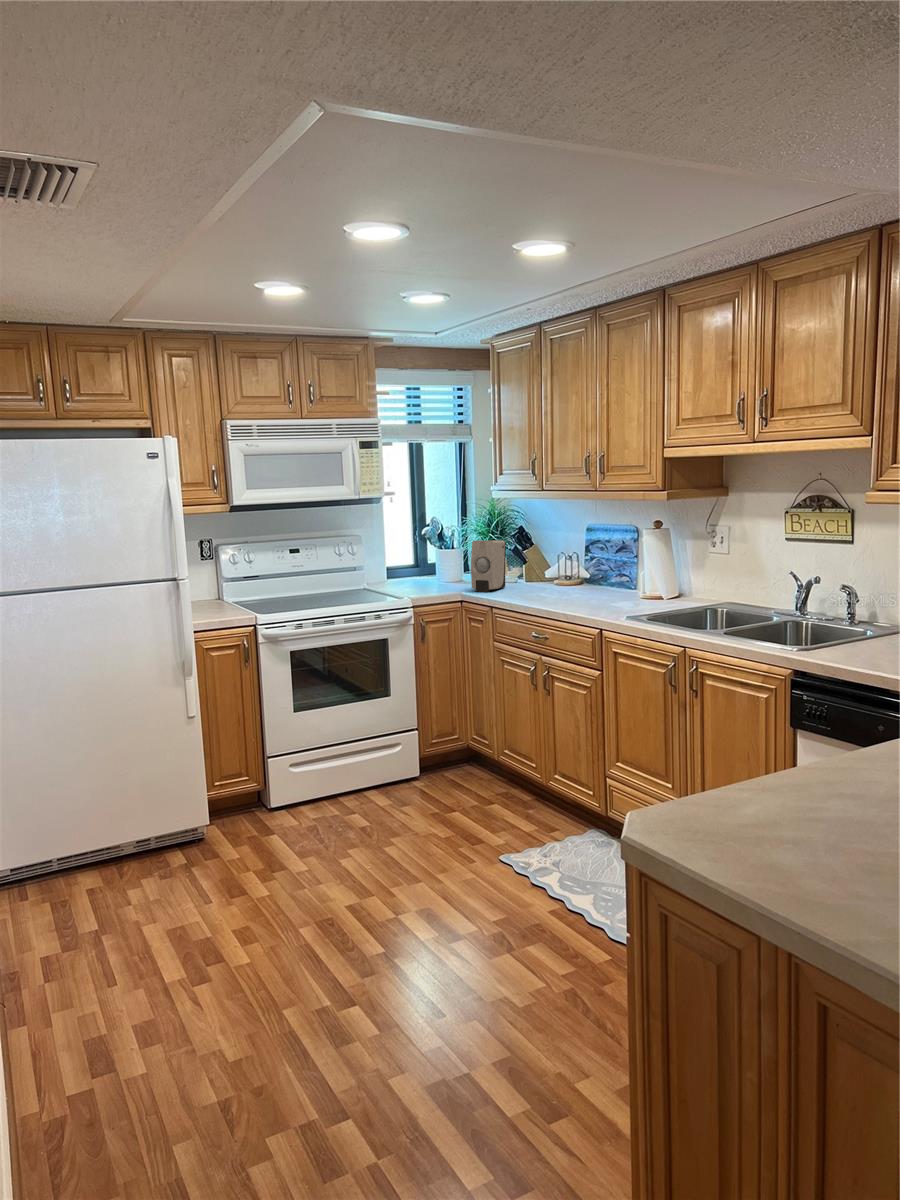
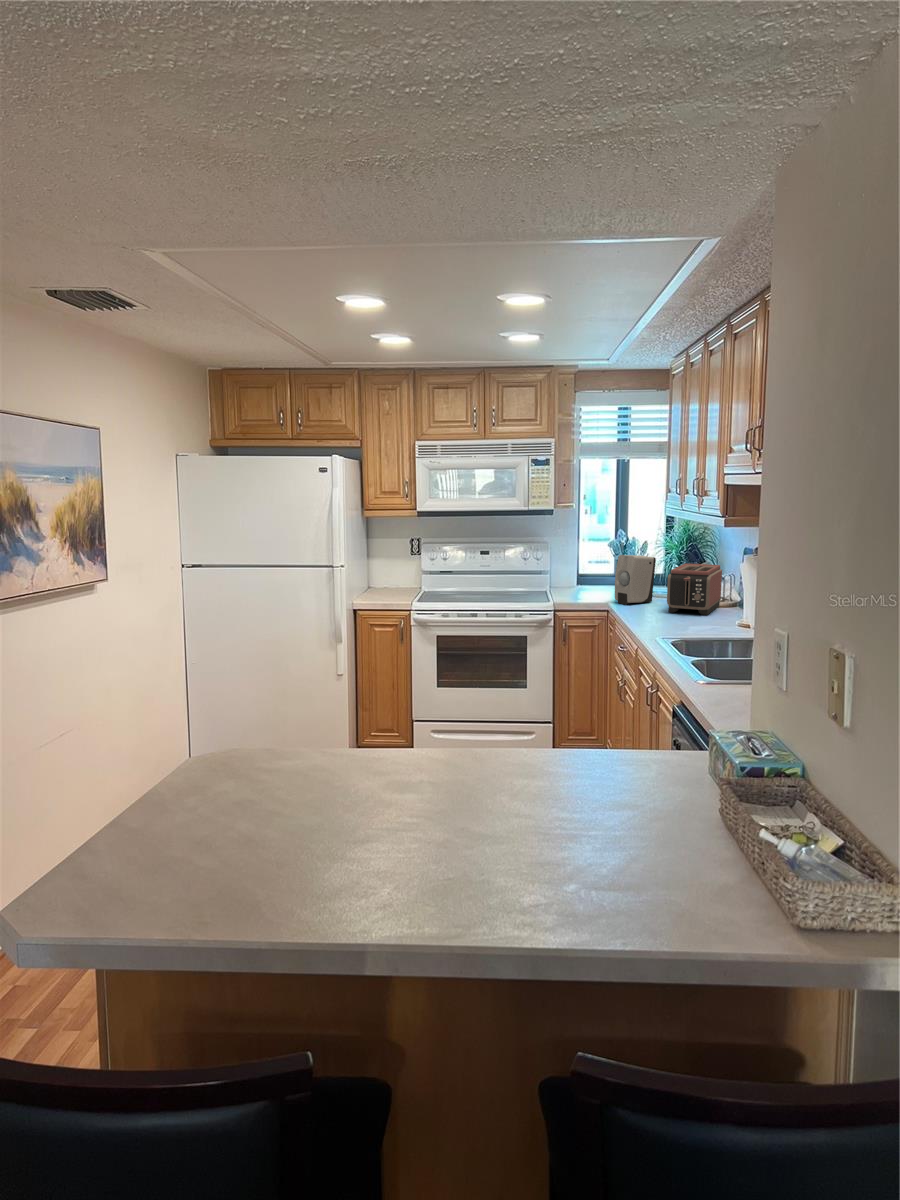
toaster: none [534,543,583,593] -> present [667,564,722,615]

